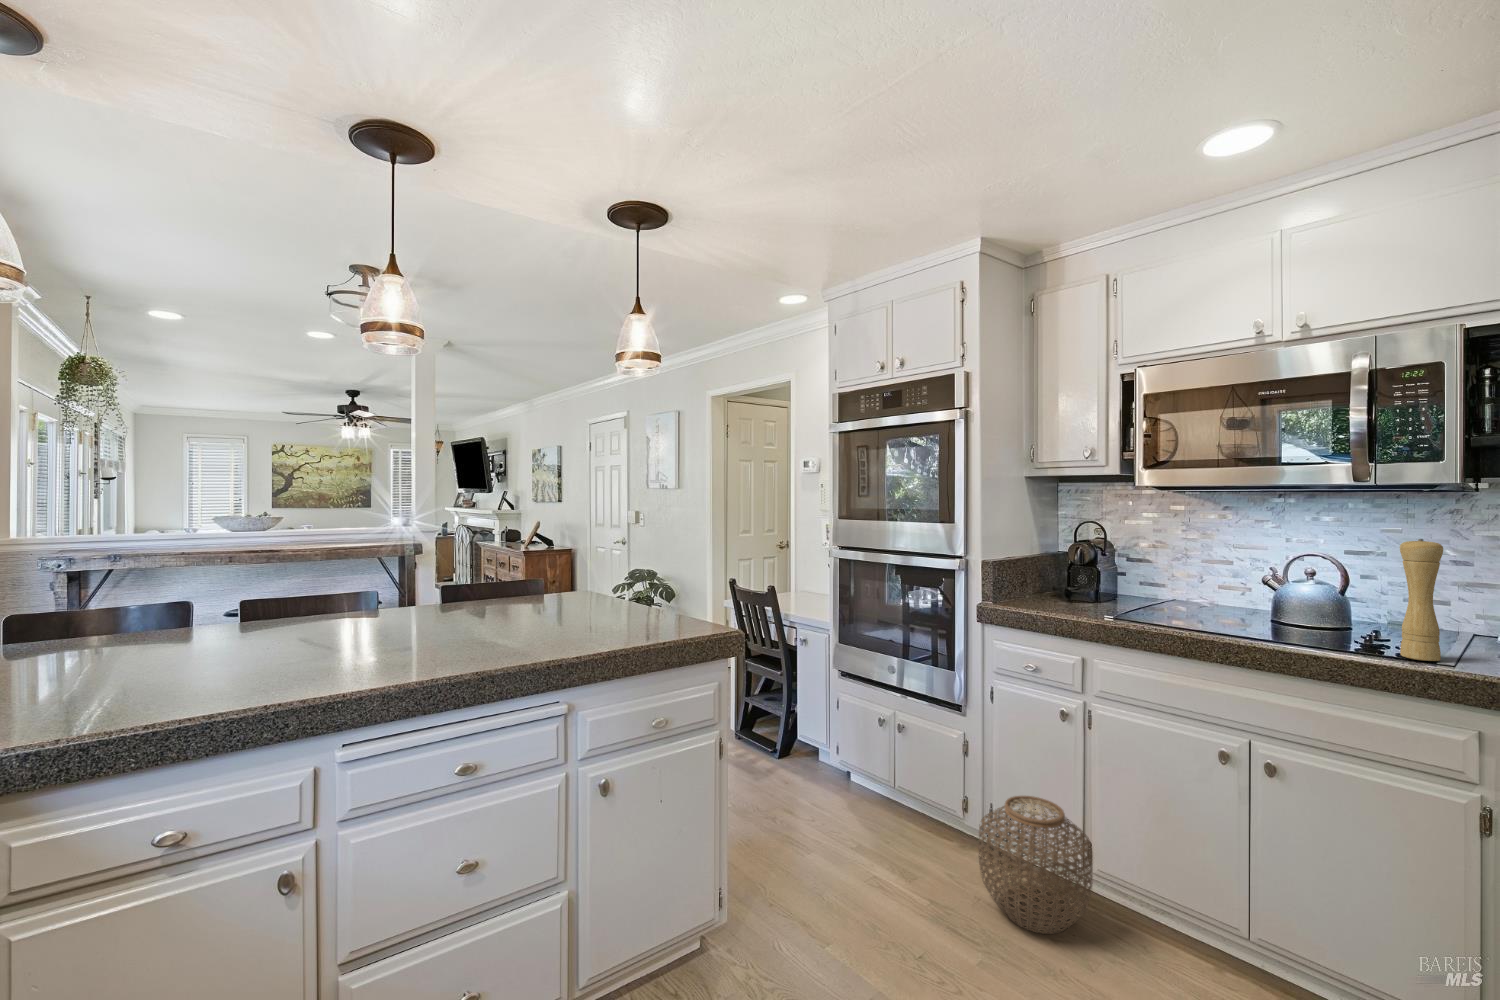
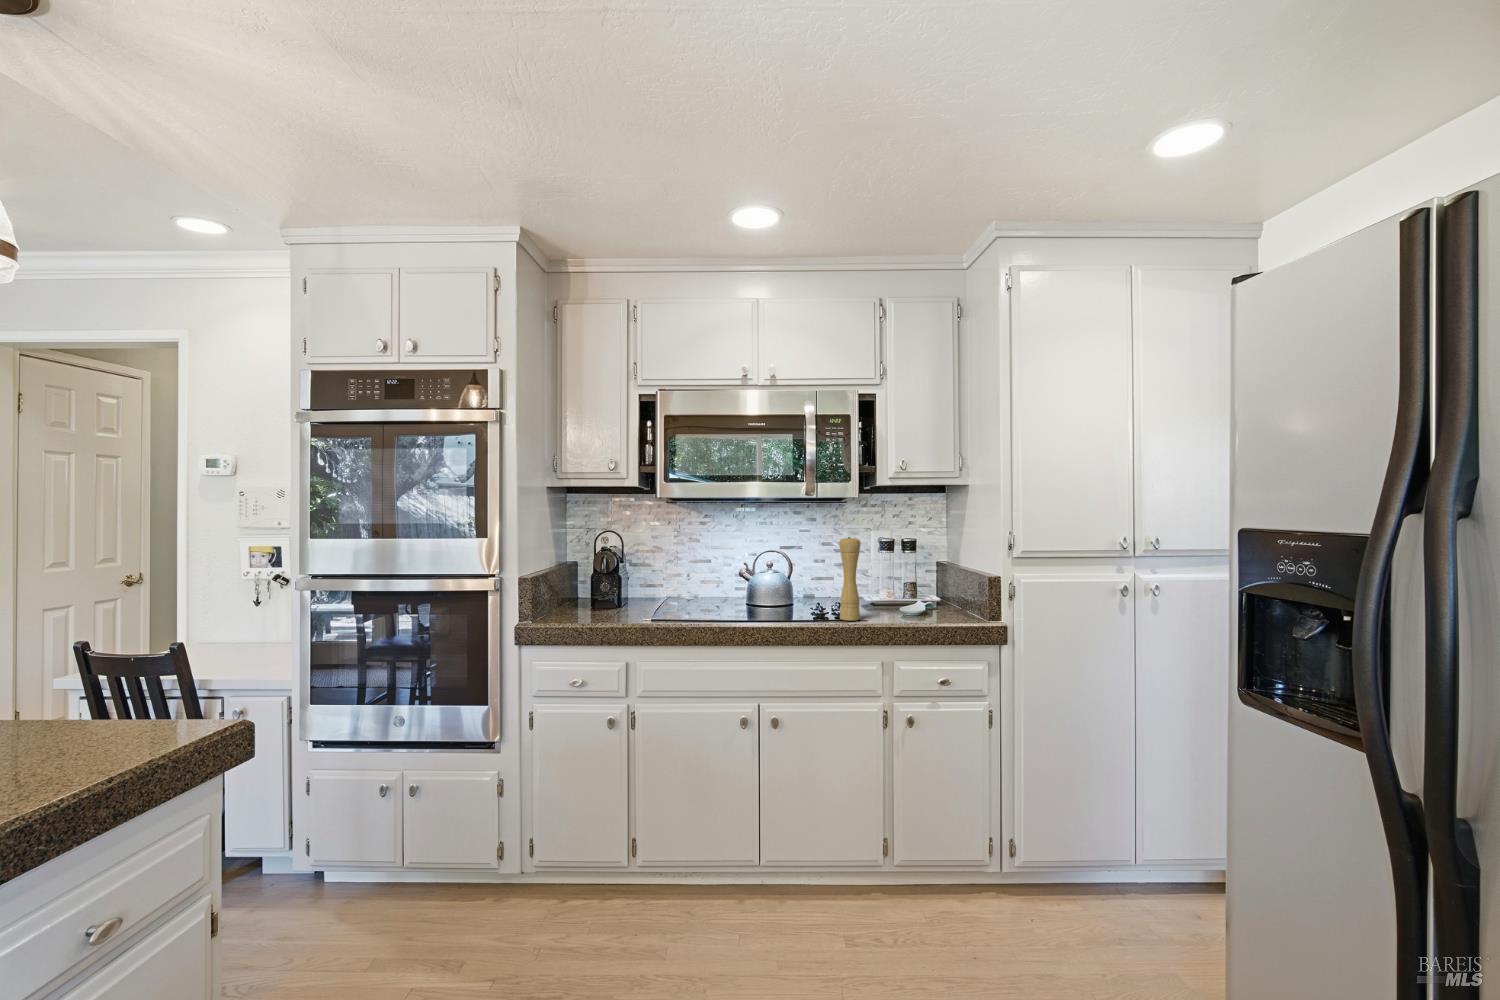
woven basket: present [979,796,1093,934] -> none [543,811,651,949]

